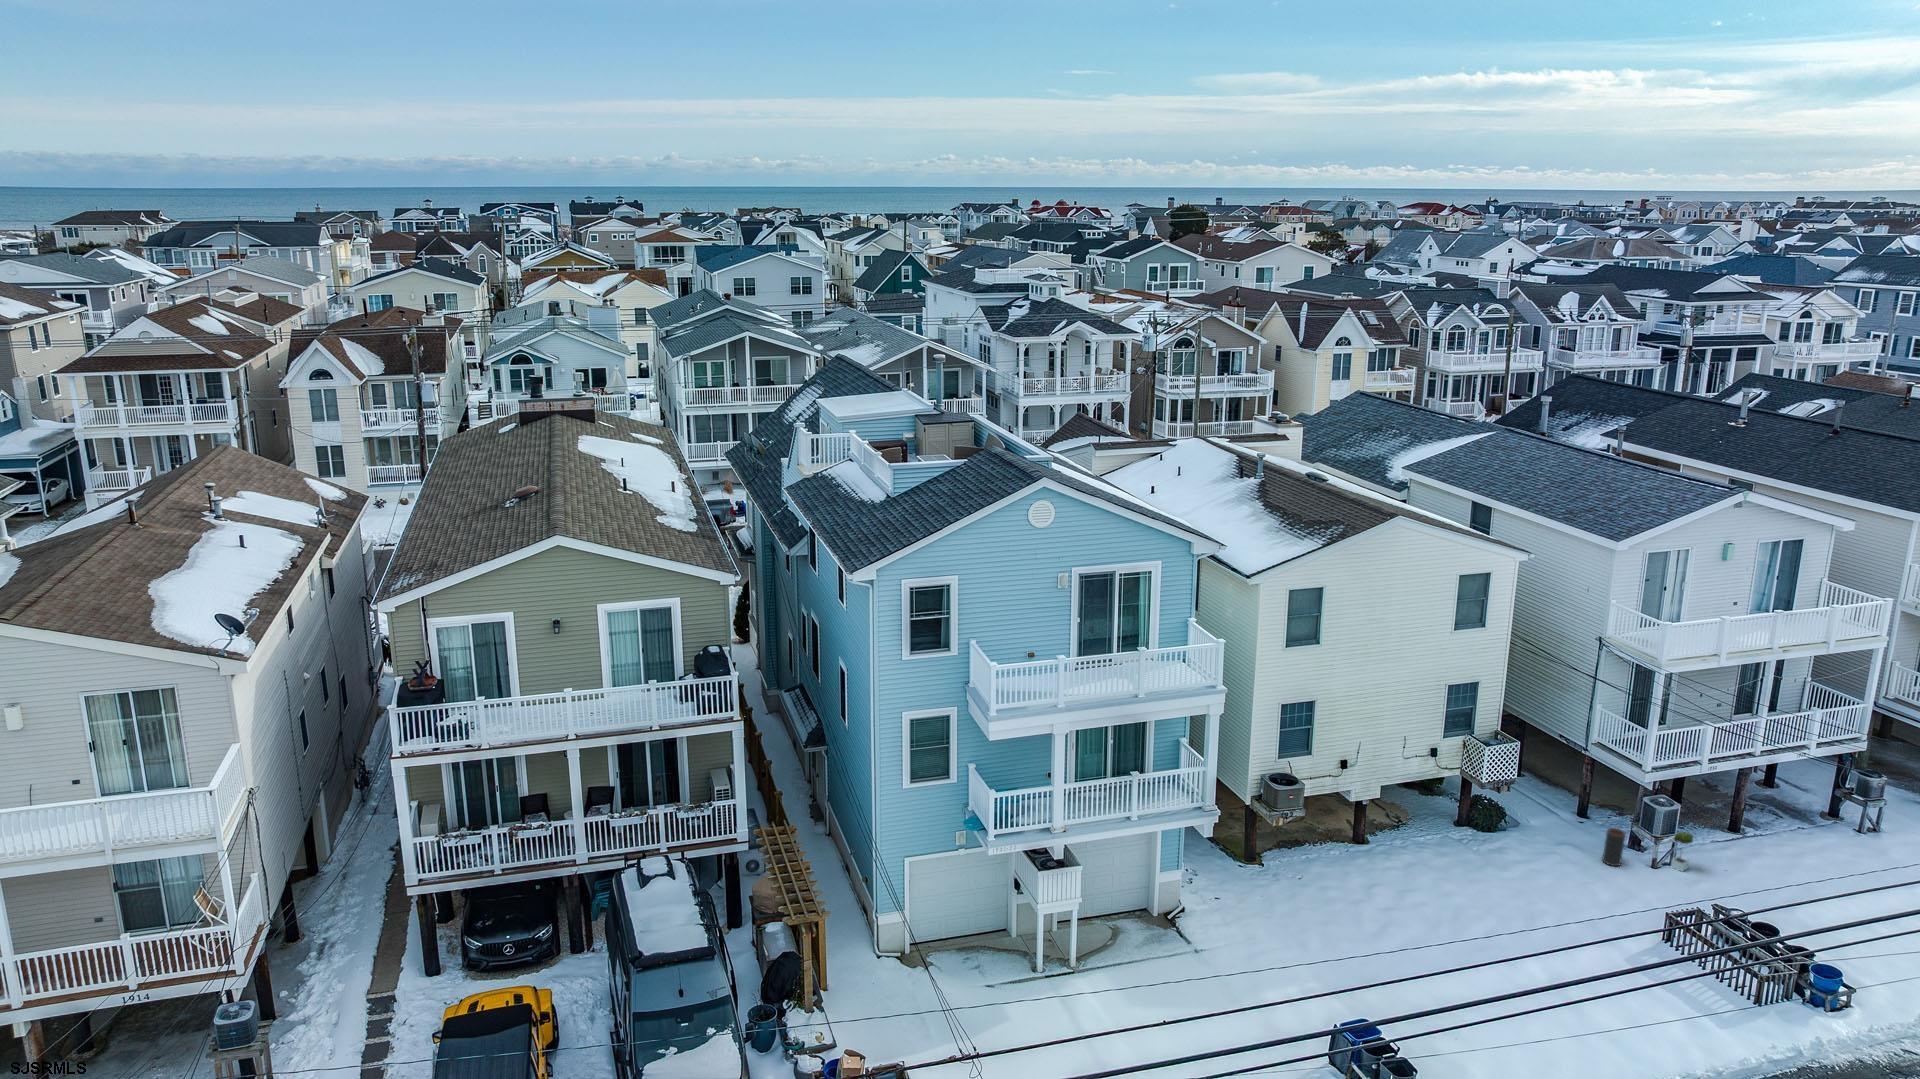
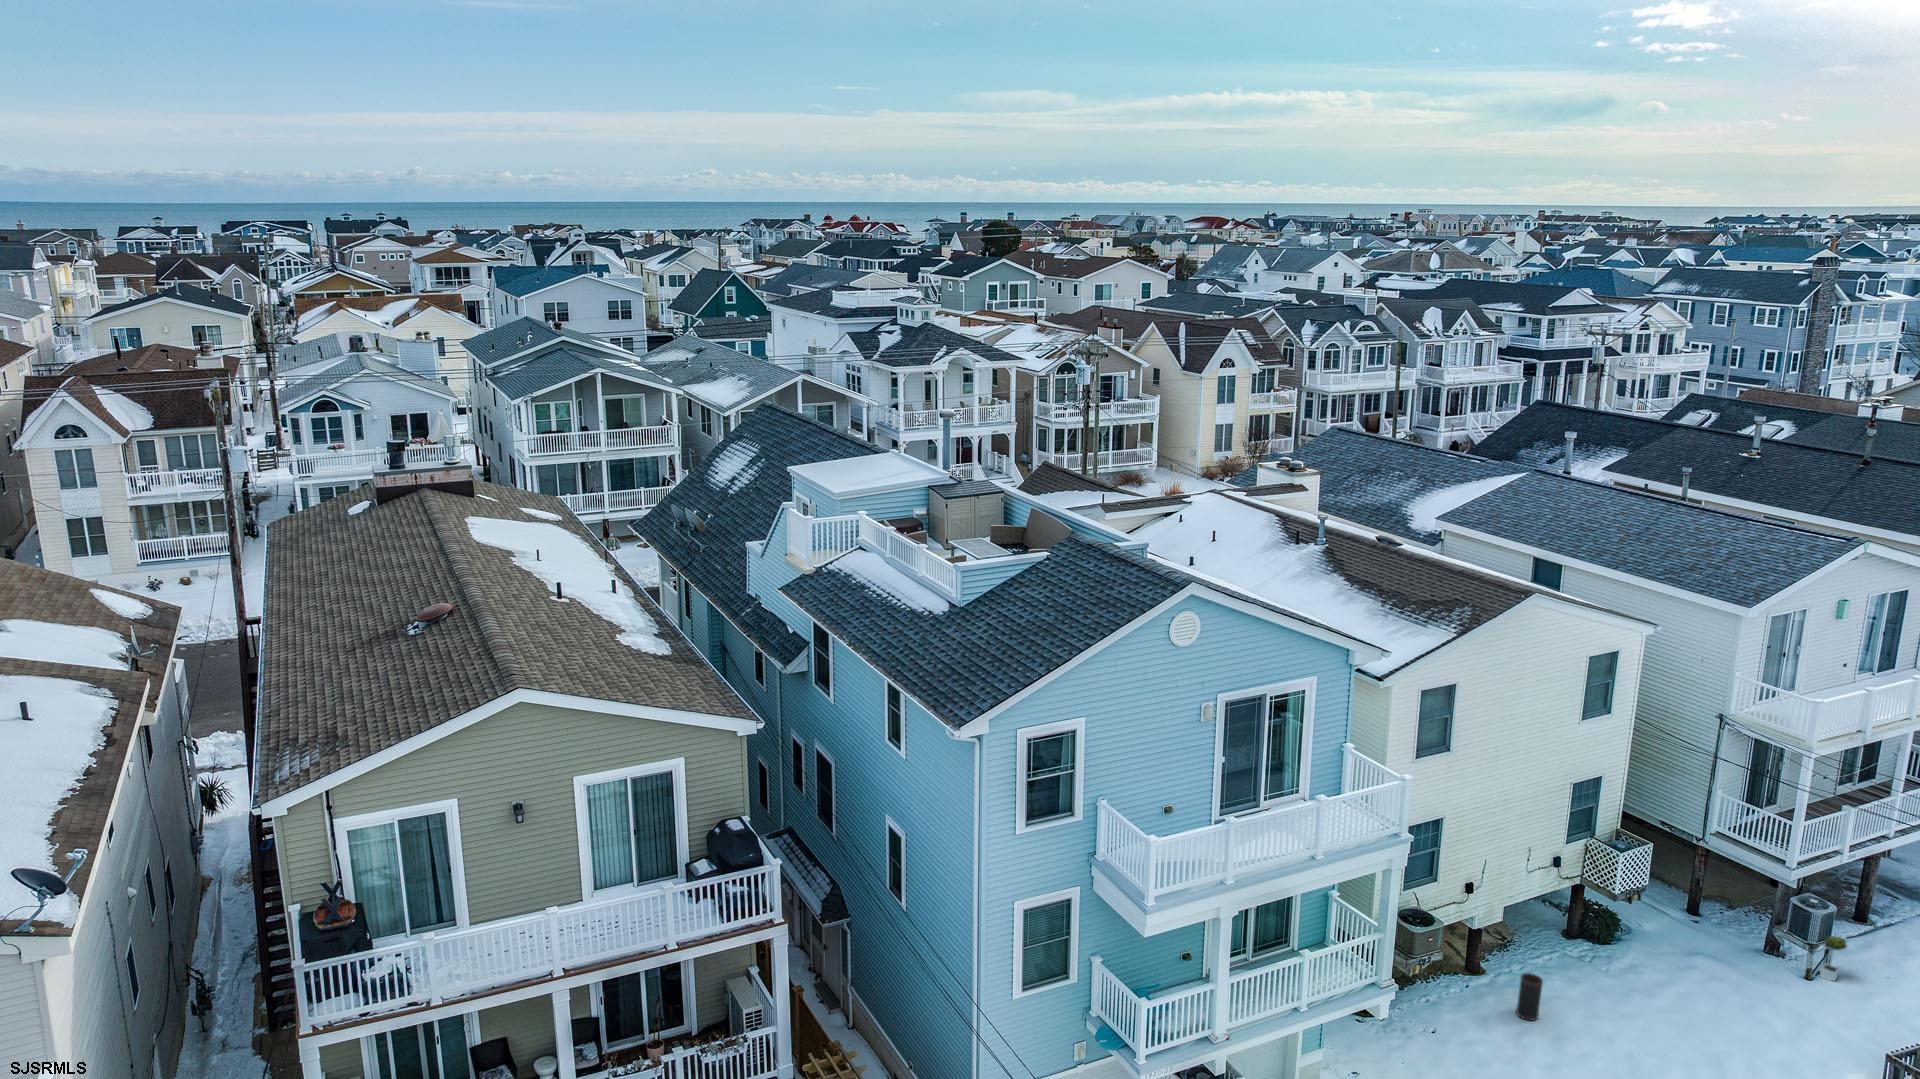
trash can: present [1602,828,1626,866] -> present [1516,973,1543,1021]

